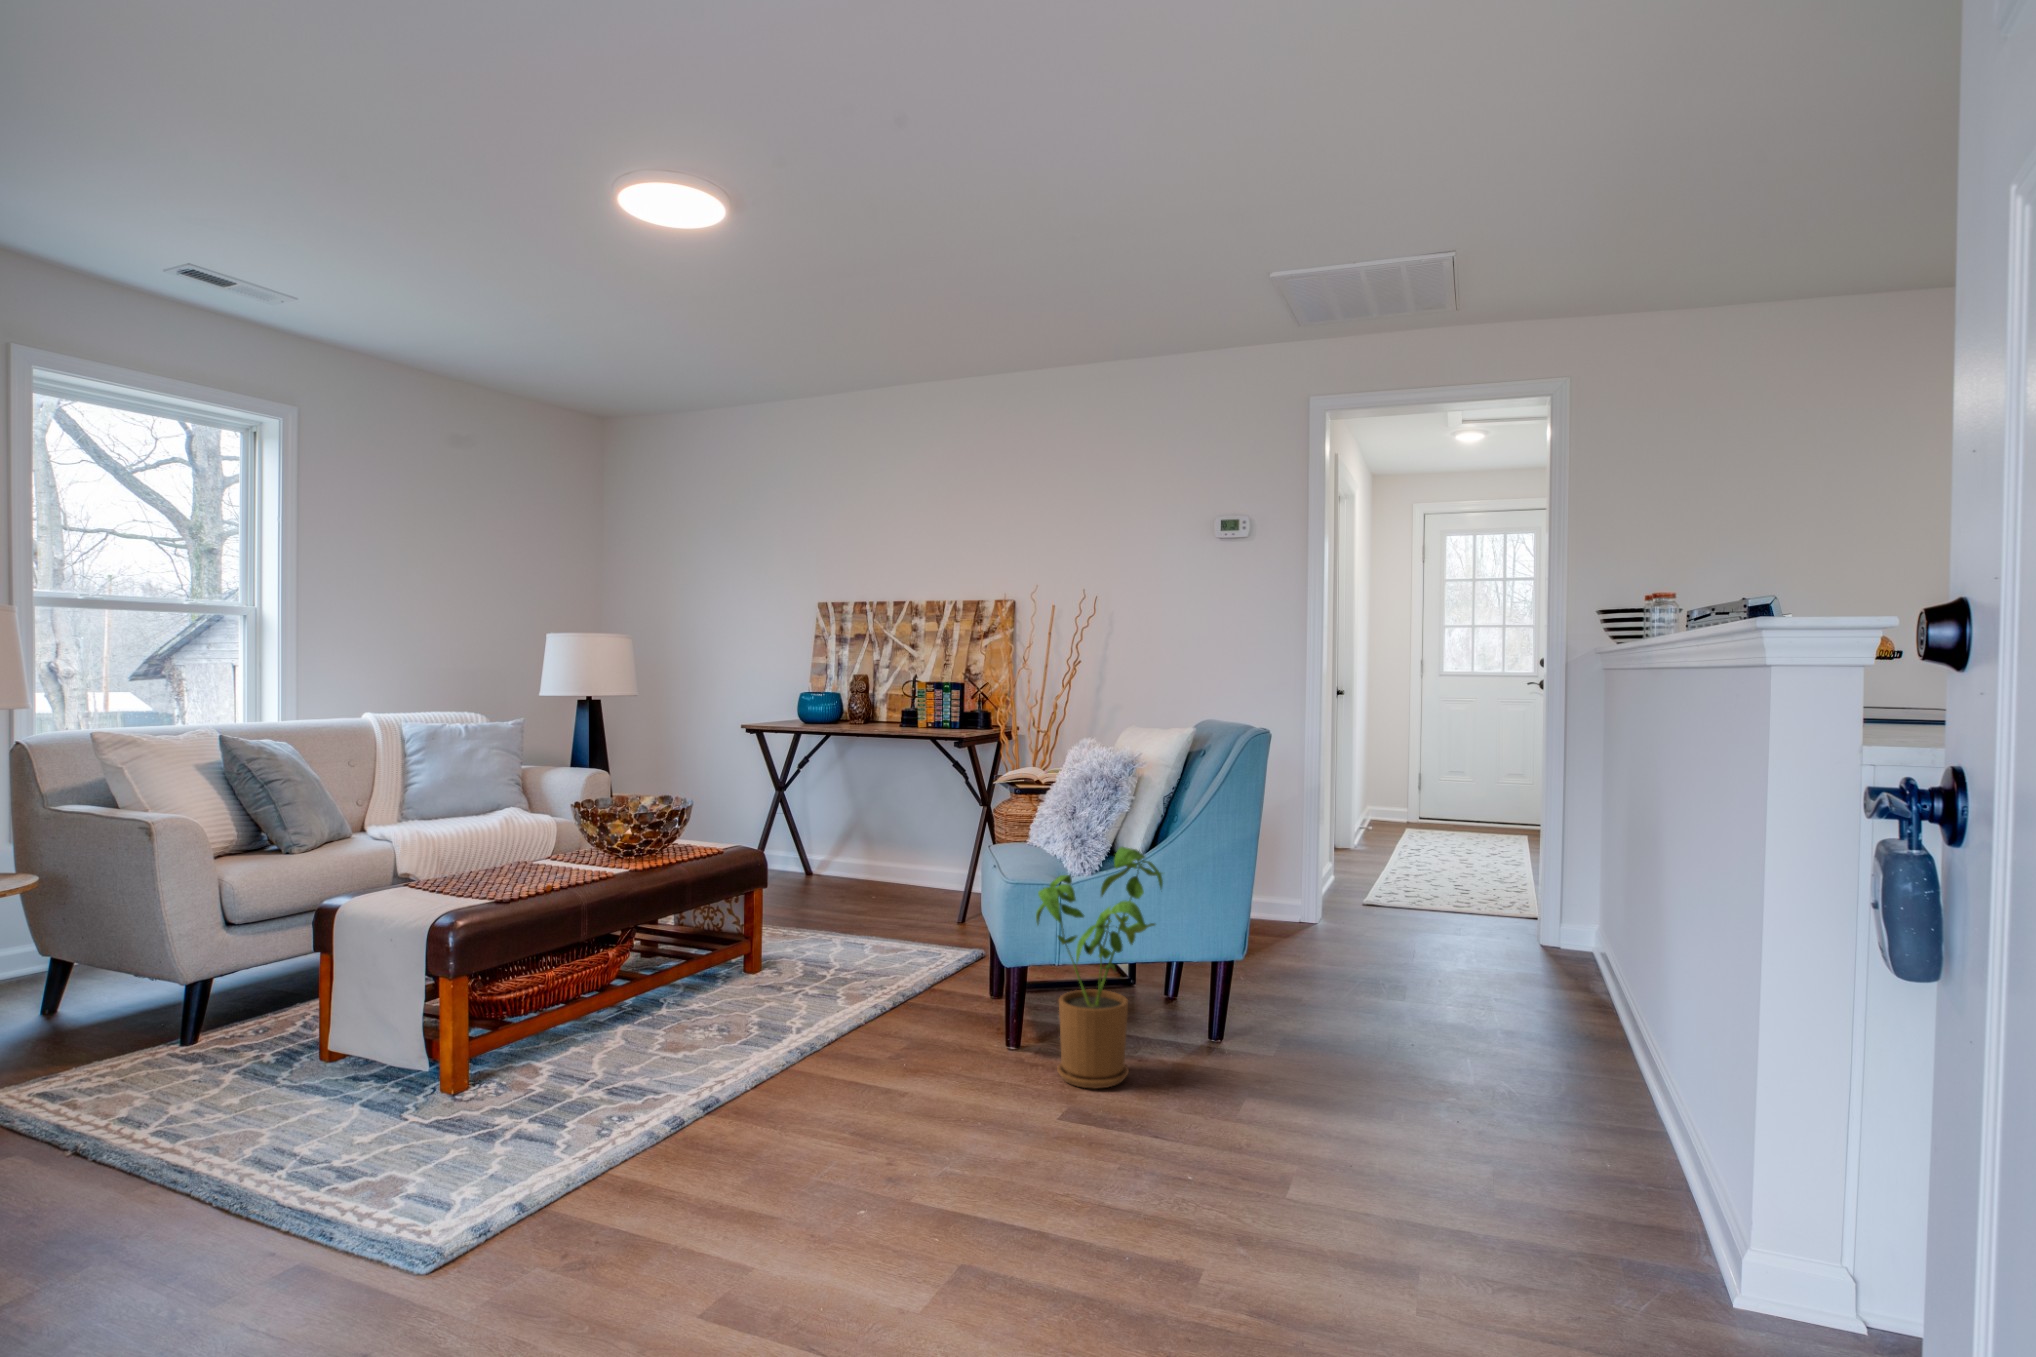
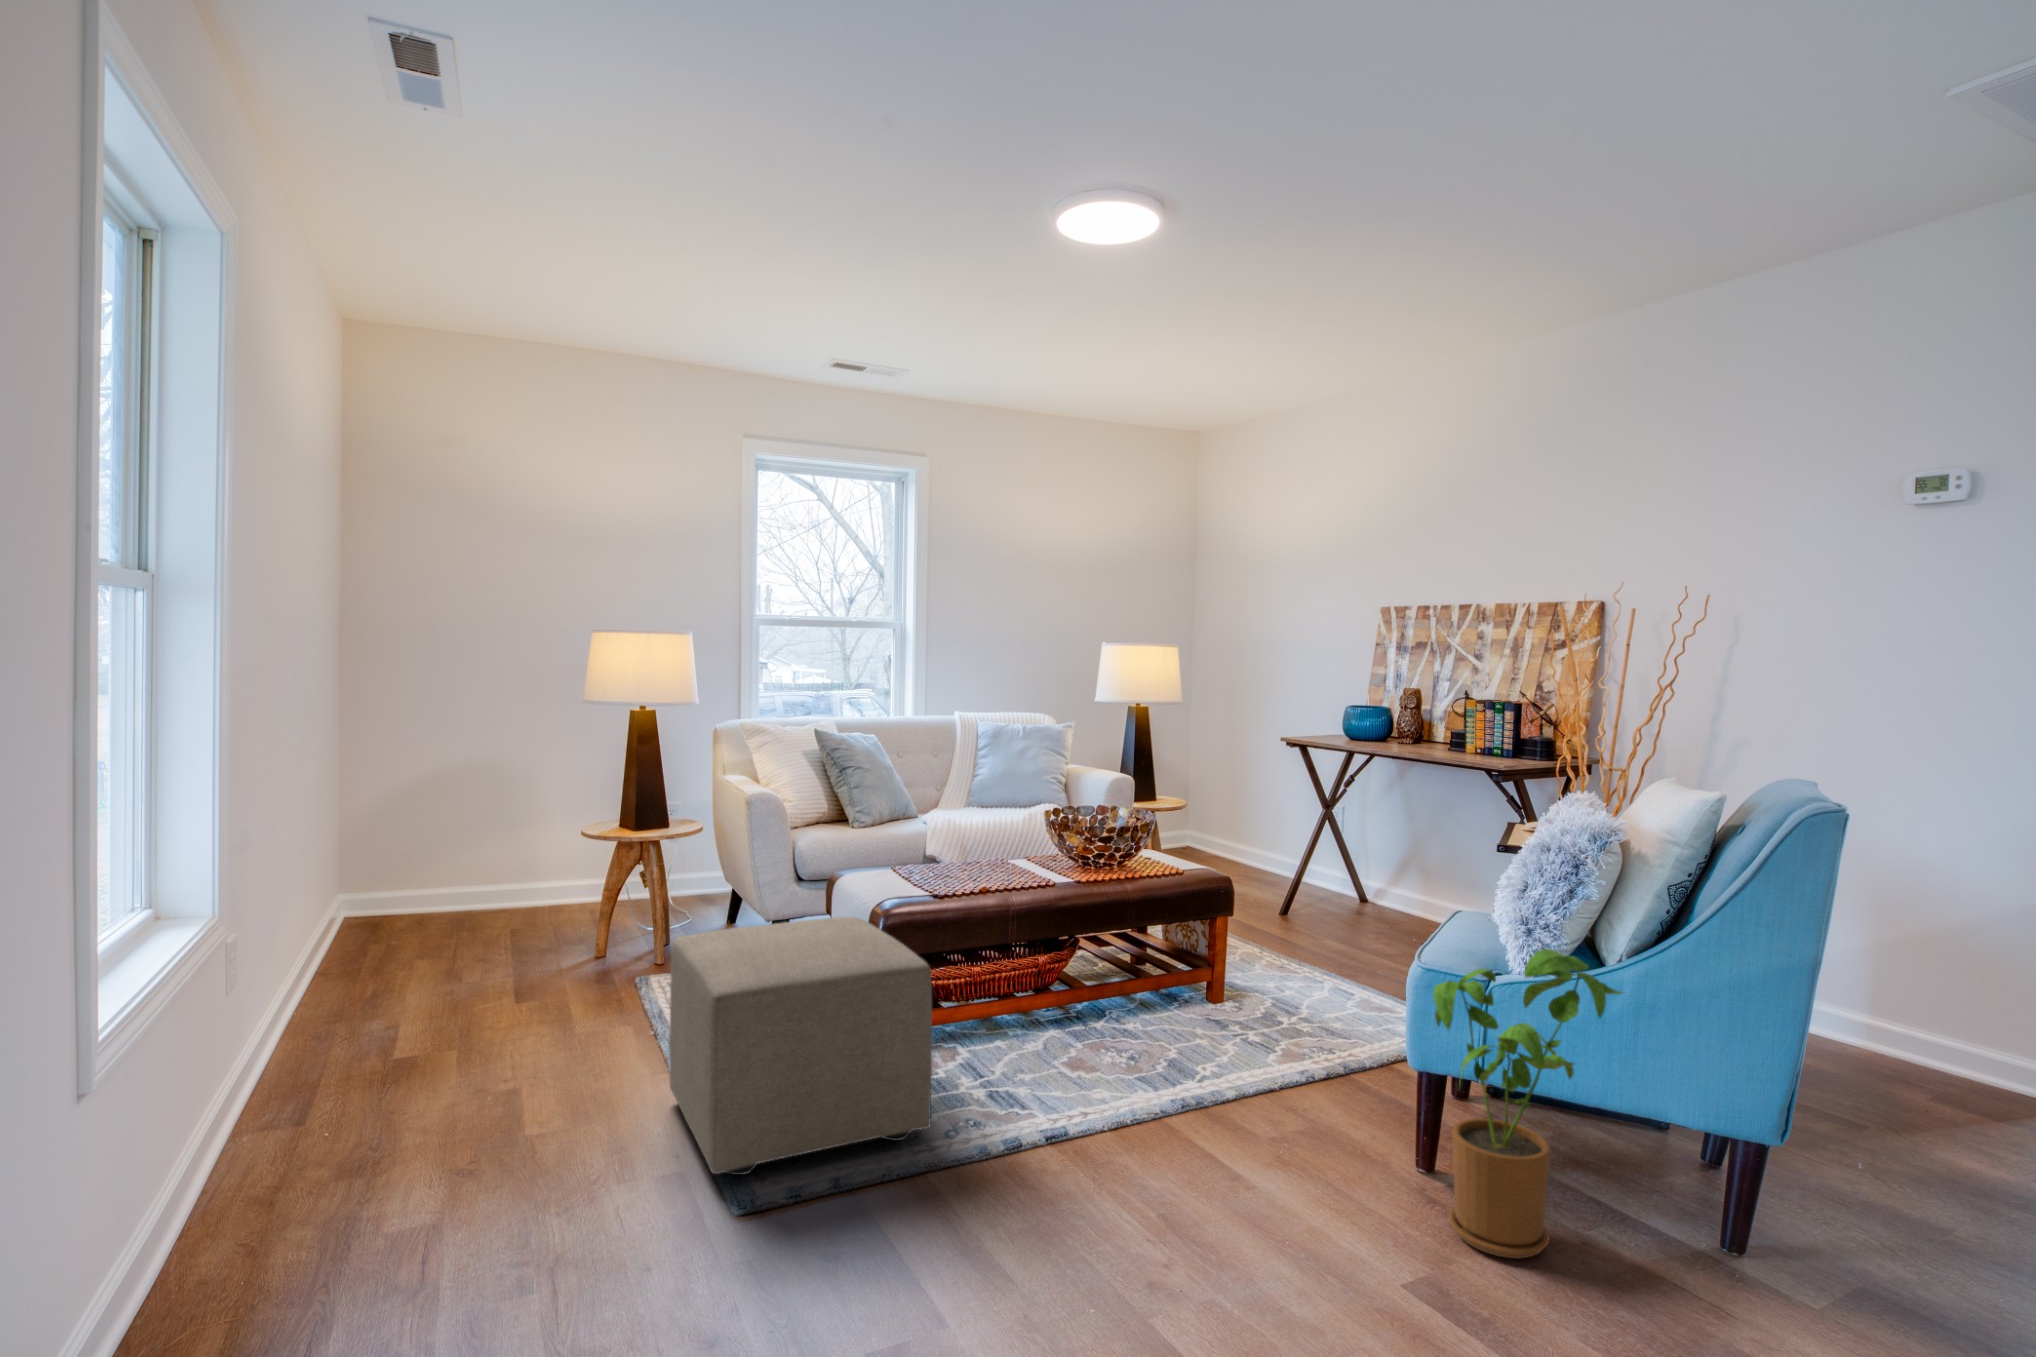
ottoman: none [198,932,585,1235] -> present [669,917,932,1175]

